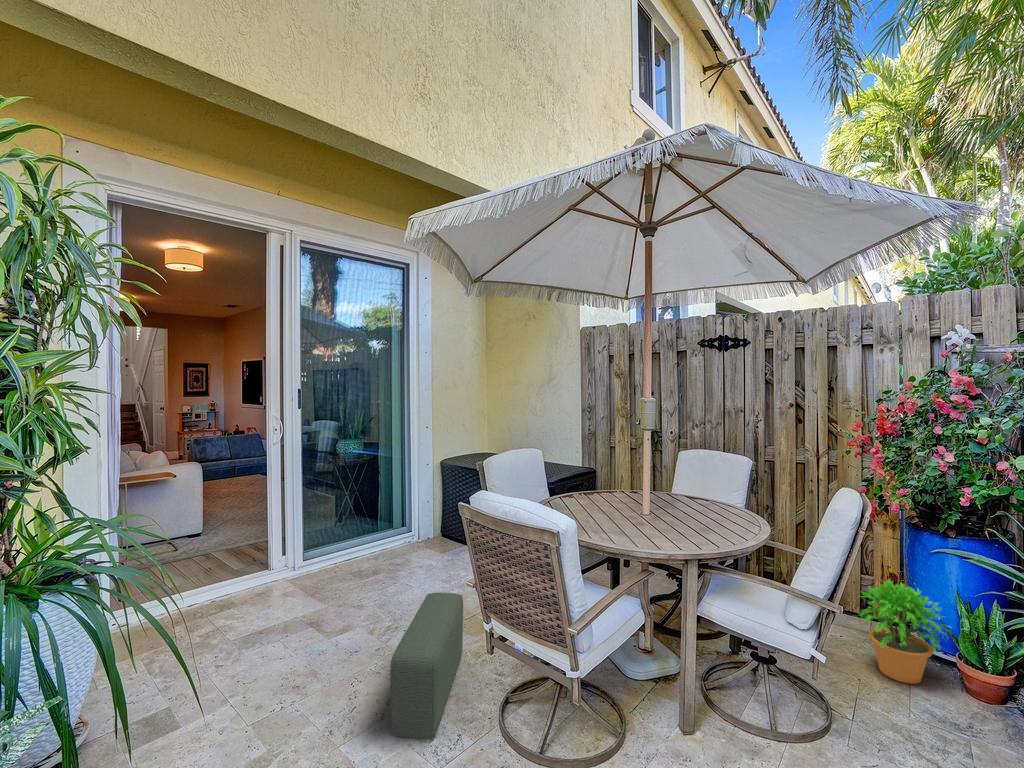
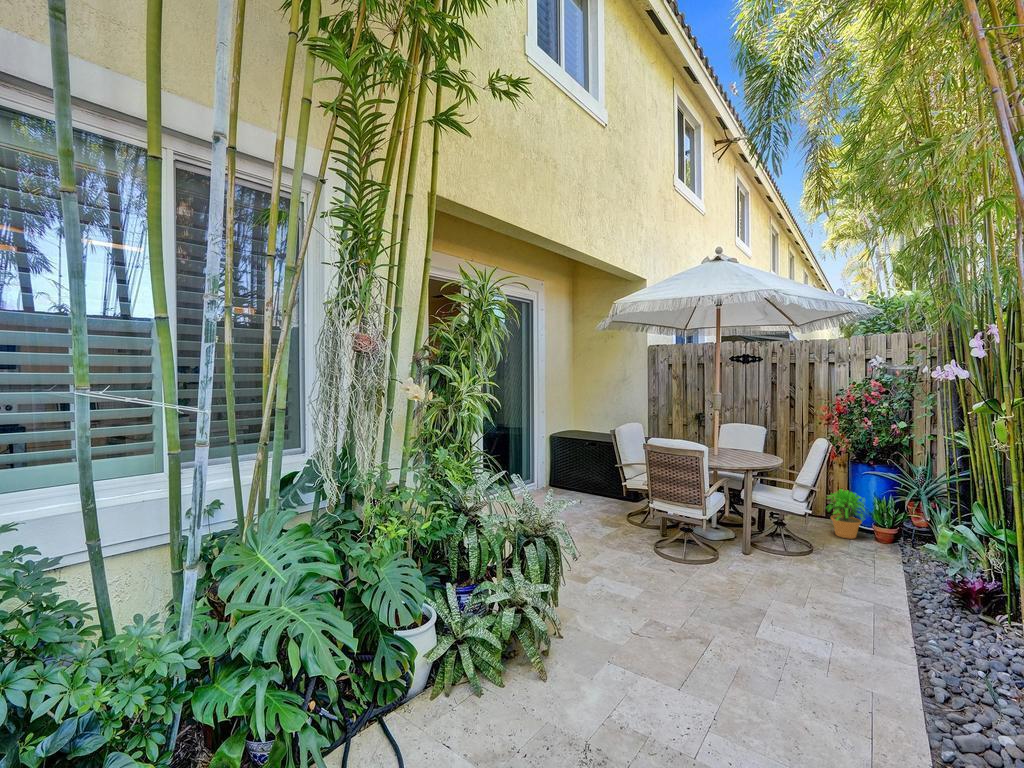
pouf: present [391,592,463,739] -> none [598,501,631,558]

